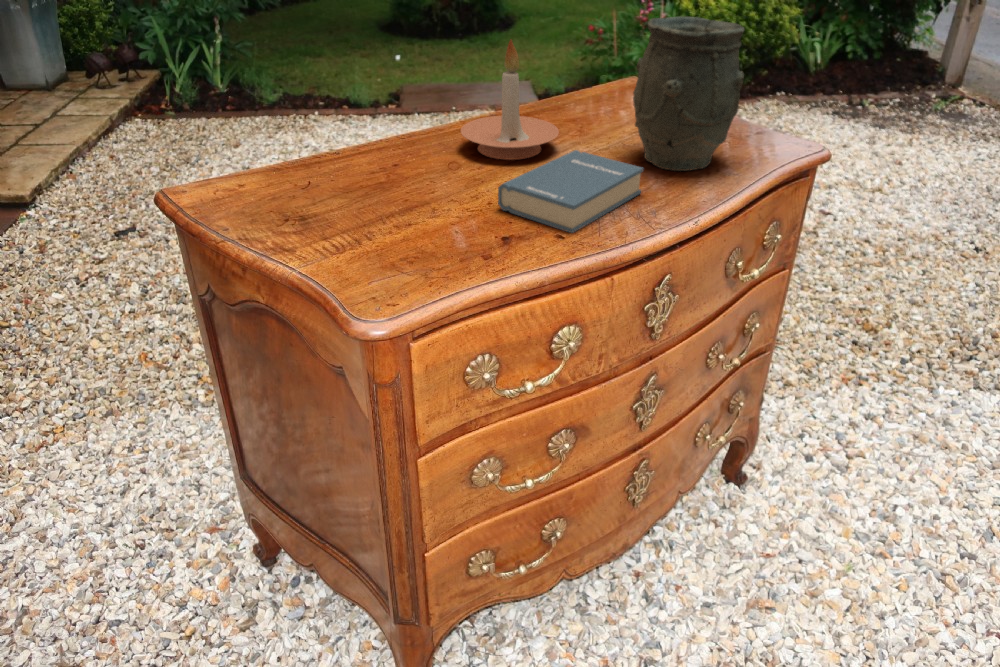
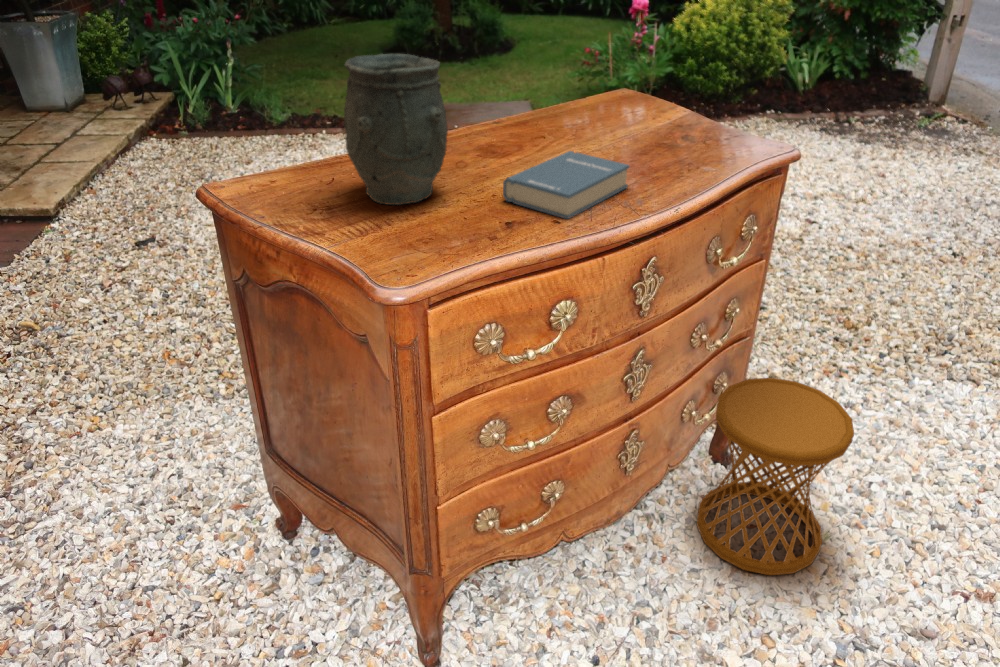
vase: present [633,17,744,171] -> present [344,54,448,205]
candle holder: present [461,40,559,160] -> none [468,55,555,161]
side table: none [708,397,887,613] -> present [697,378,854,575]

